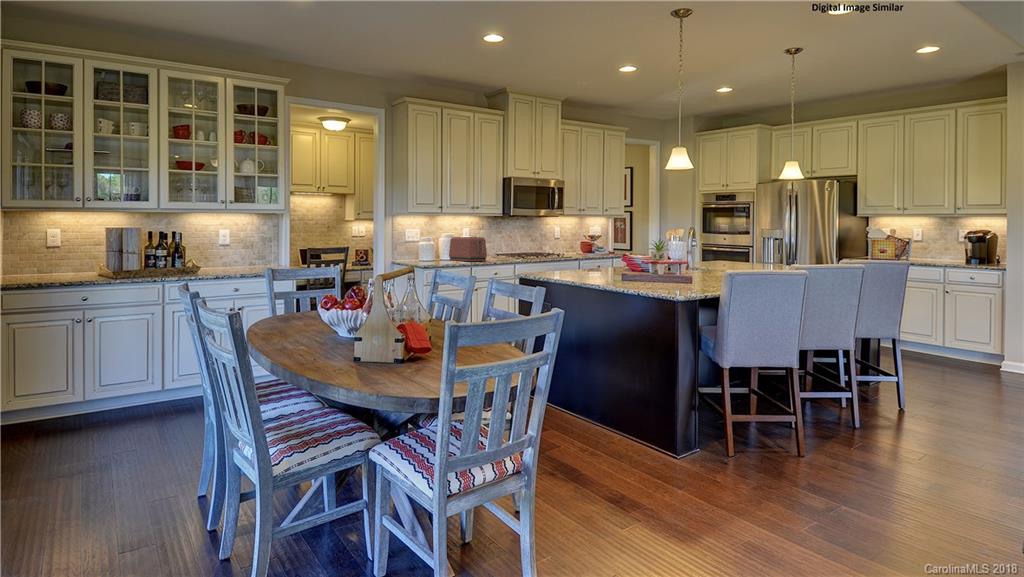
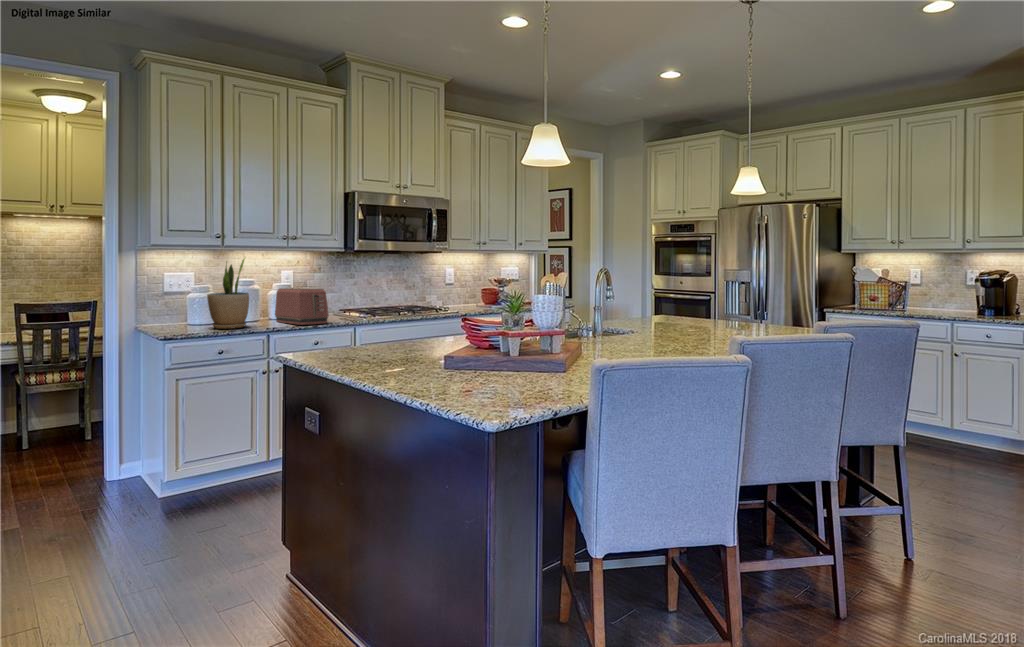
potted plant: none [412,214,438,262] -> present [207,258,249,329]

